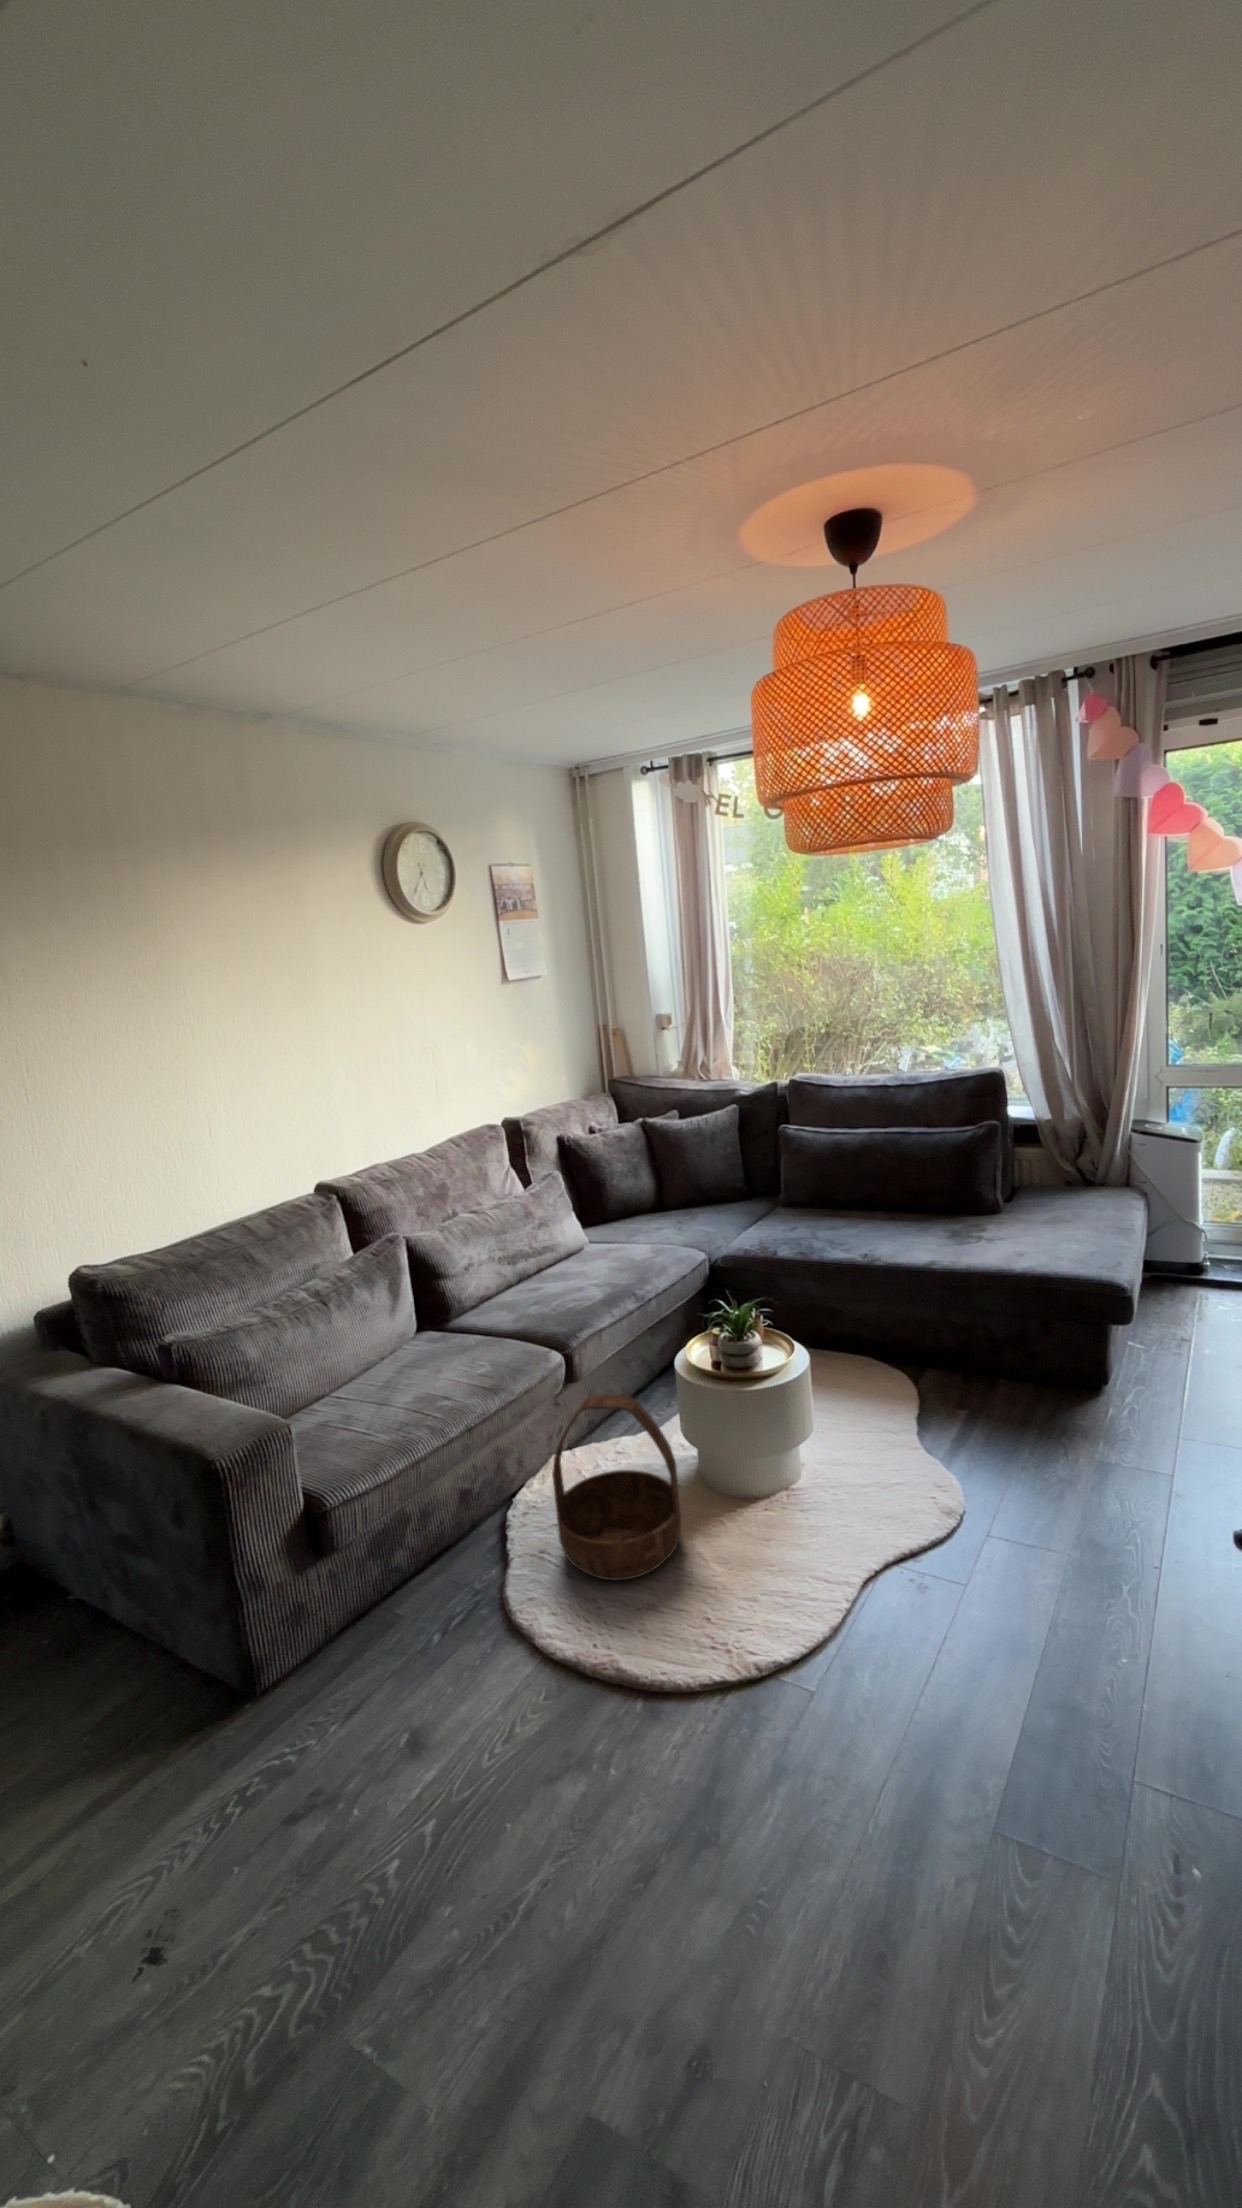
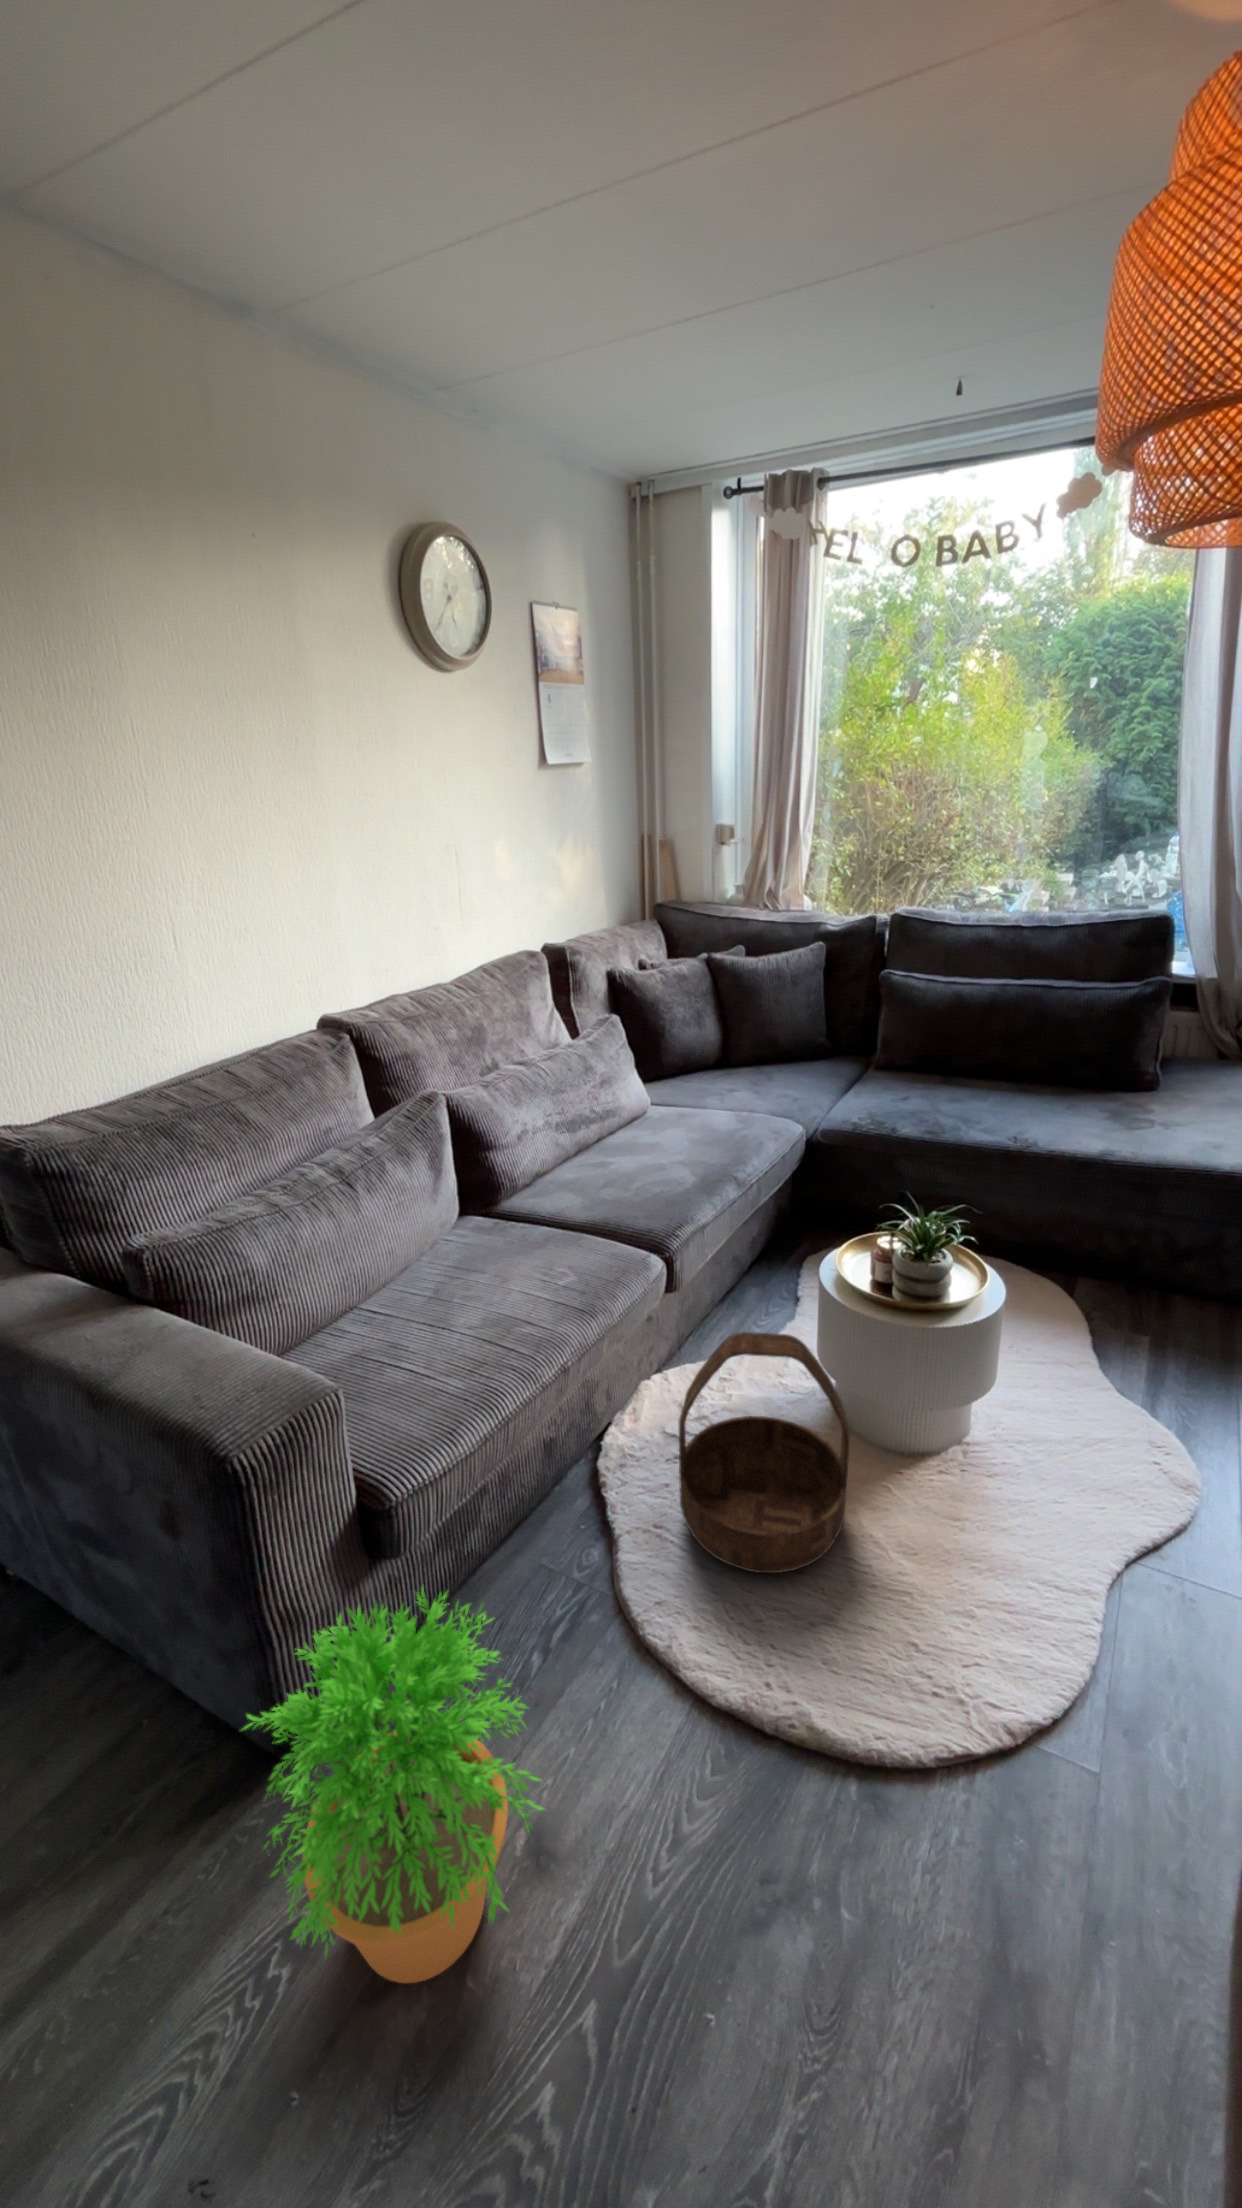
potted plant: none [216,1544,407,1813] -> present [242,1588,543,1983]

